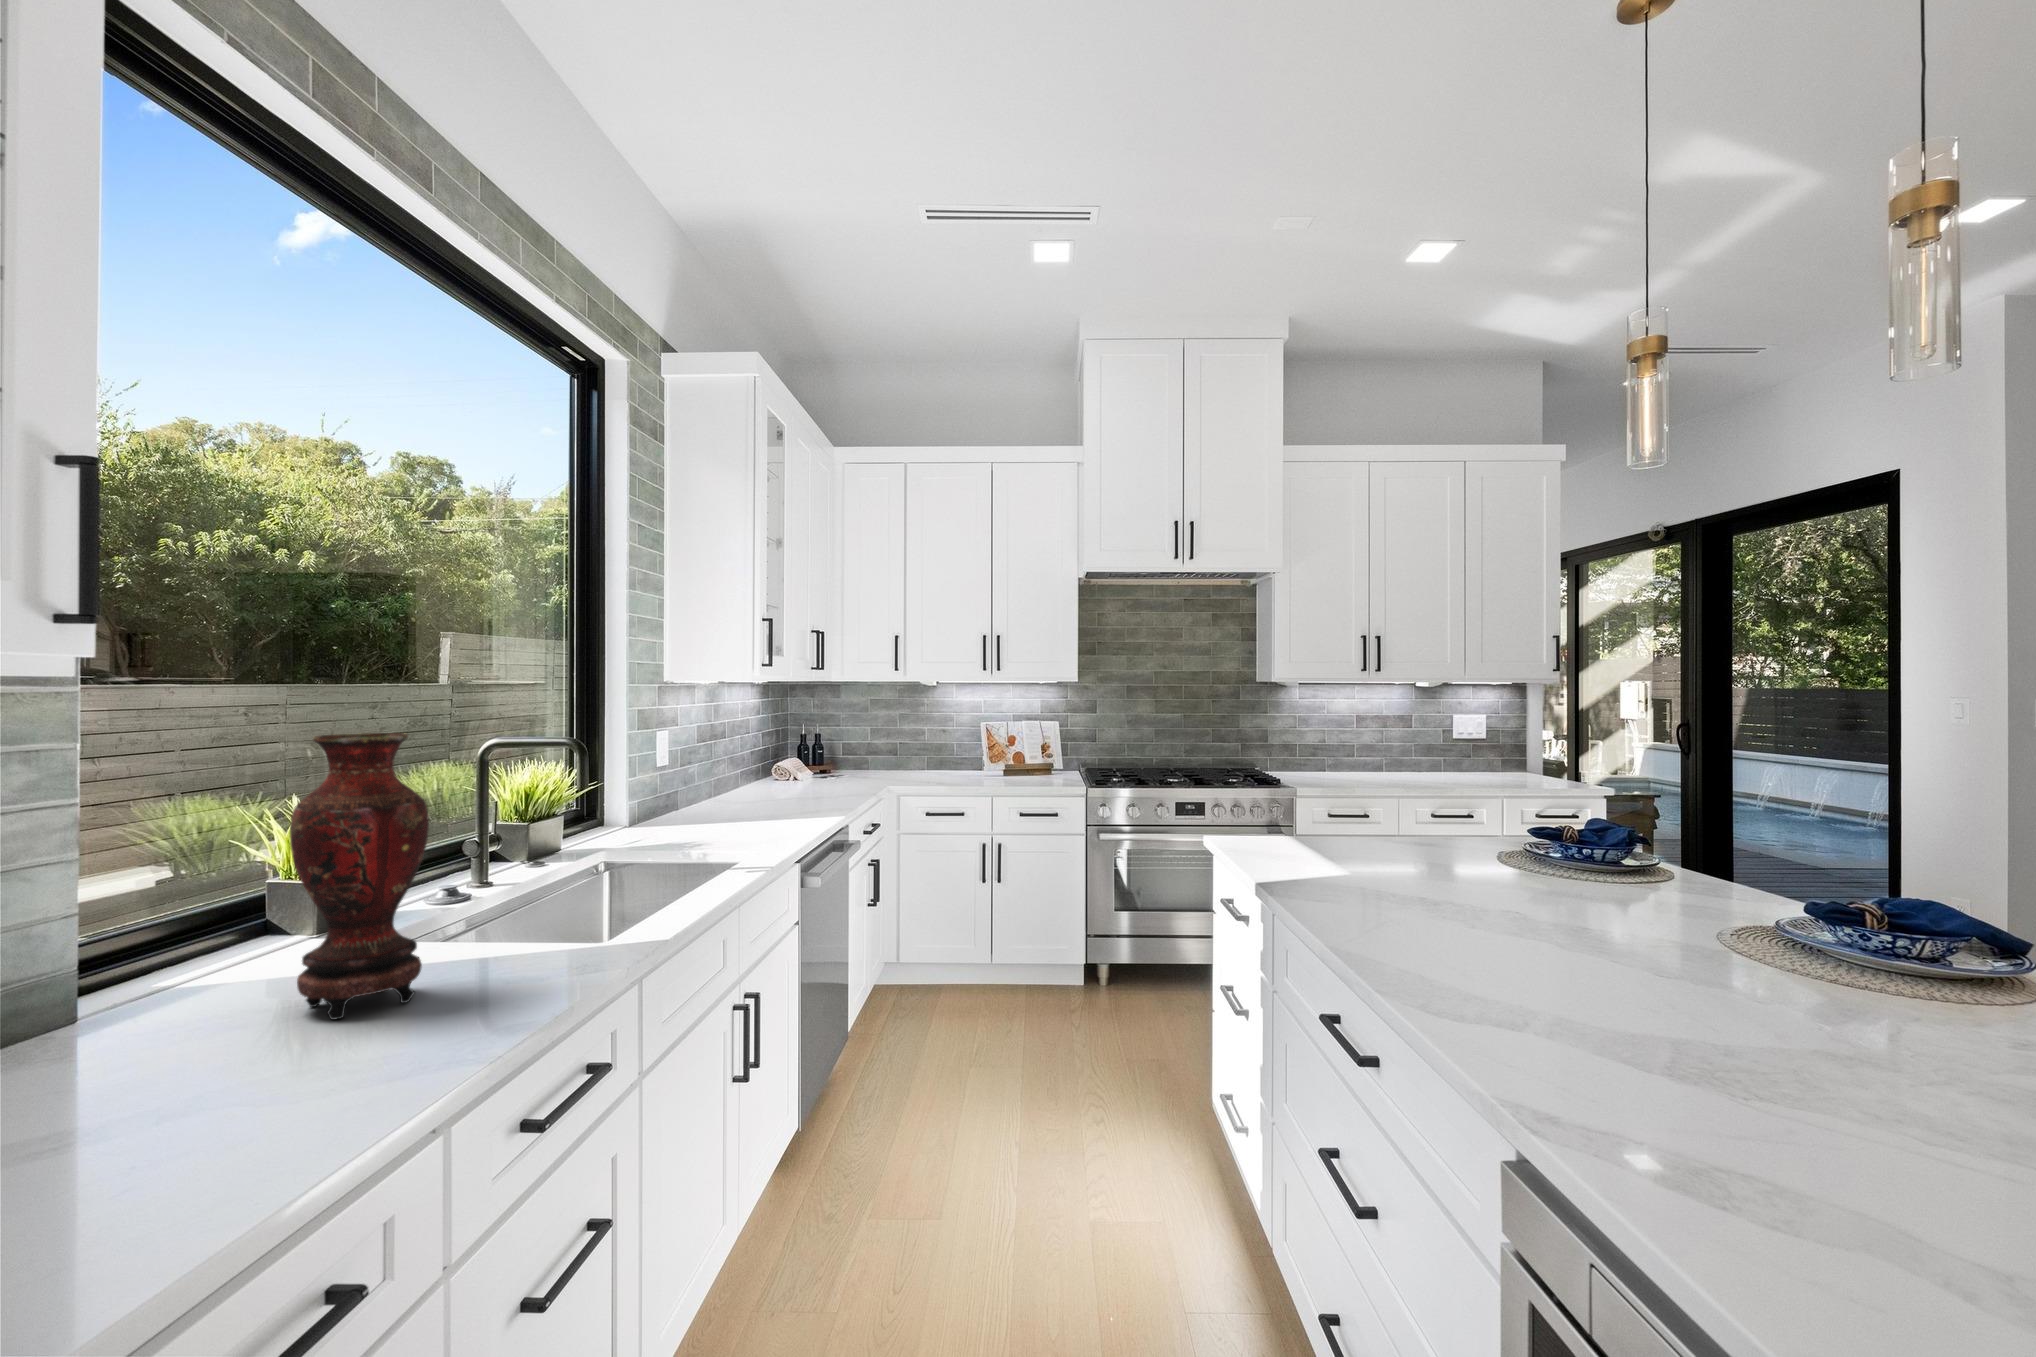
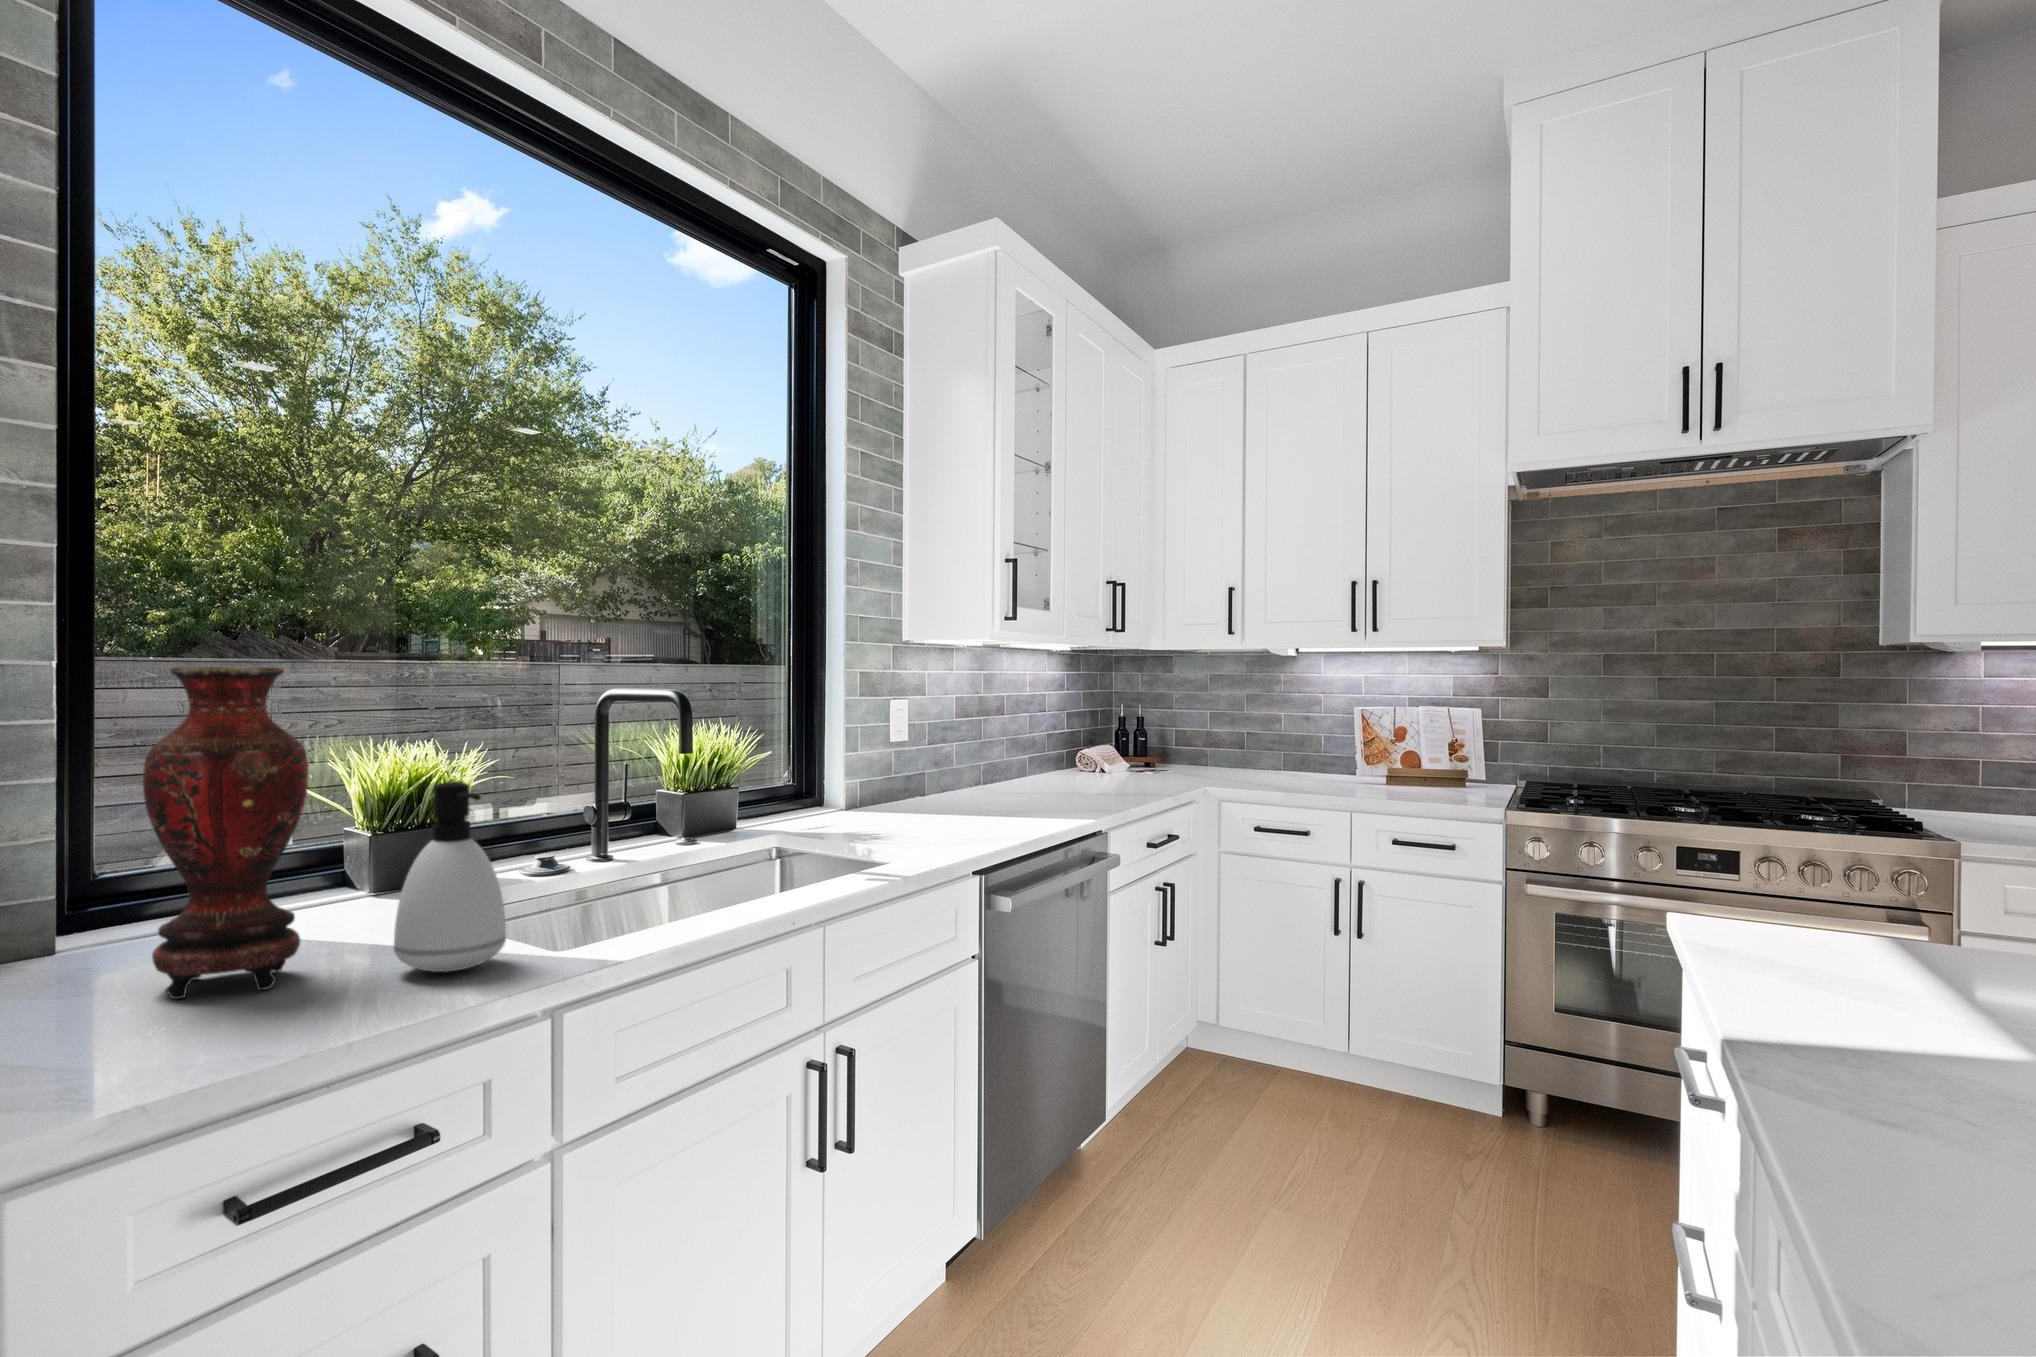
soap dispenser: none [494,818,583,971] -> present [394,781,506,972]

